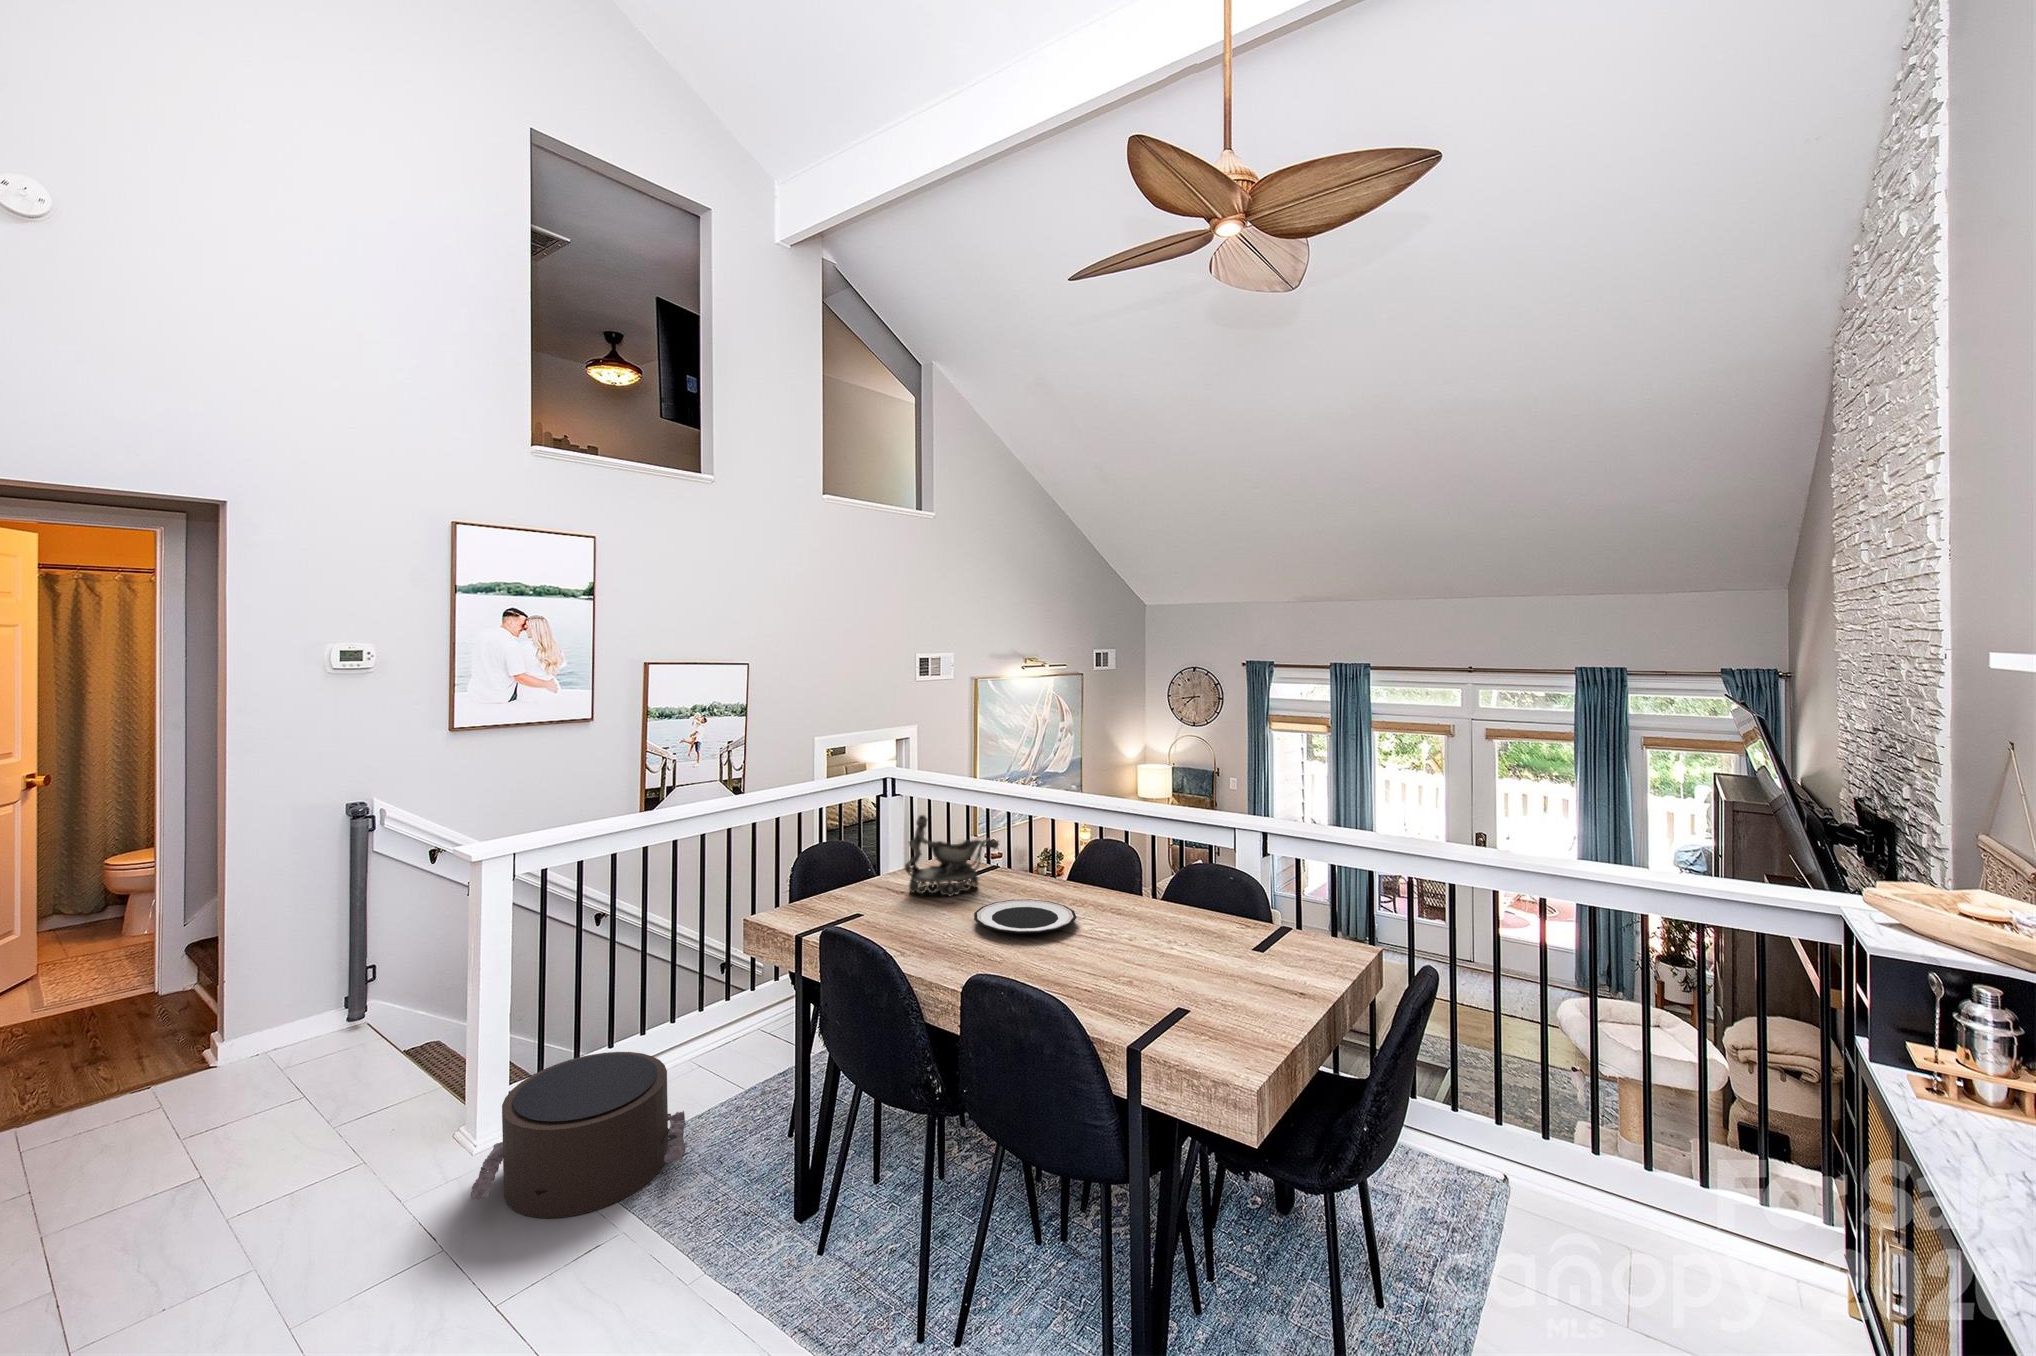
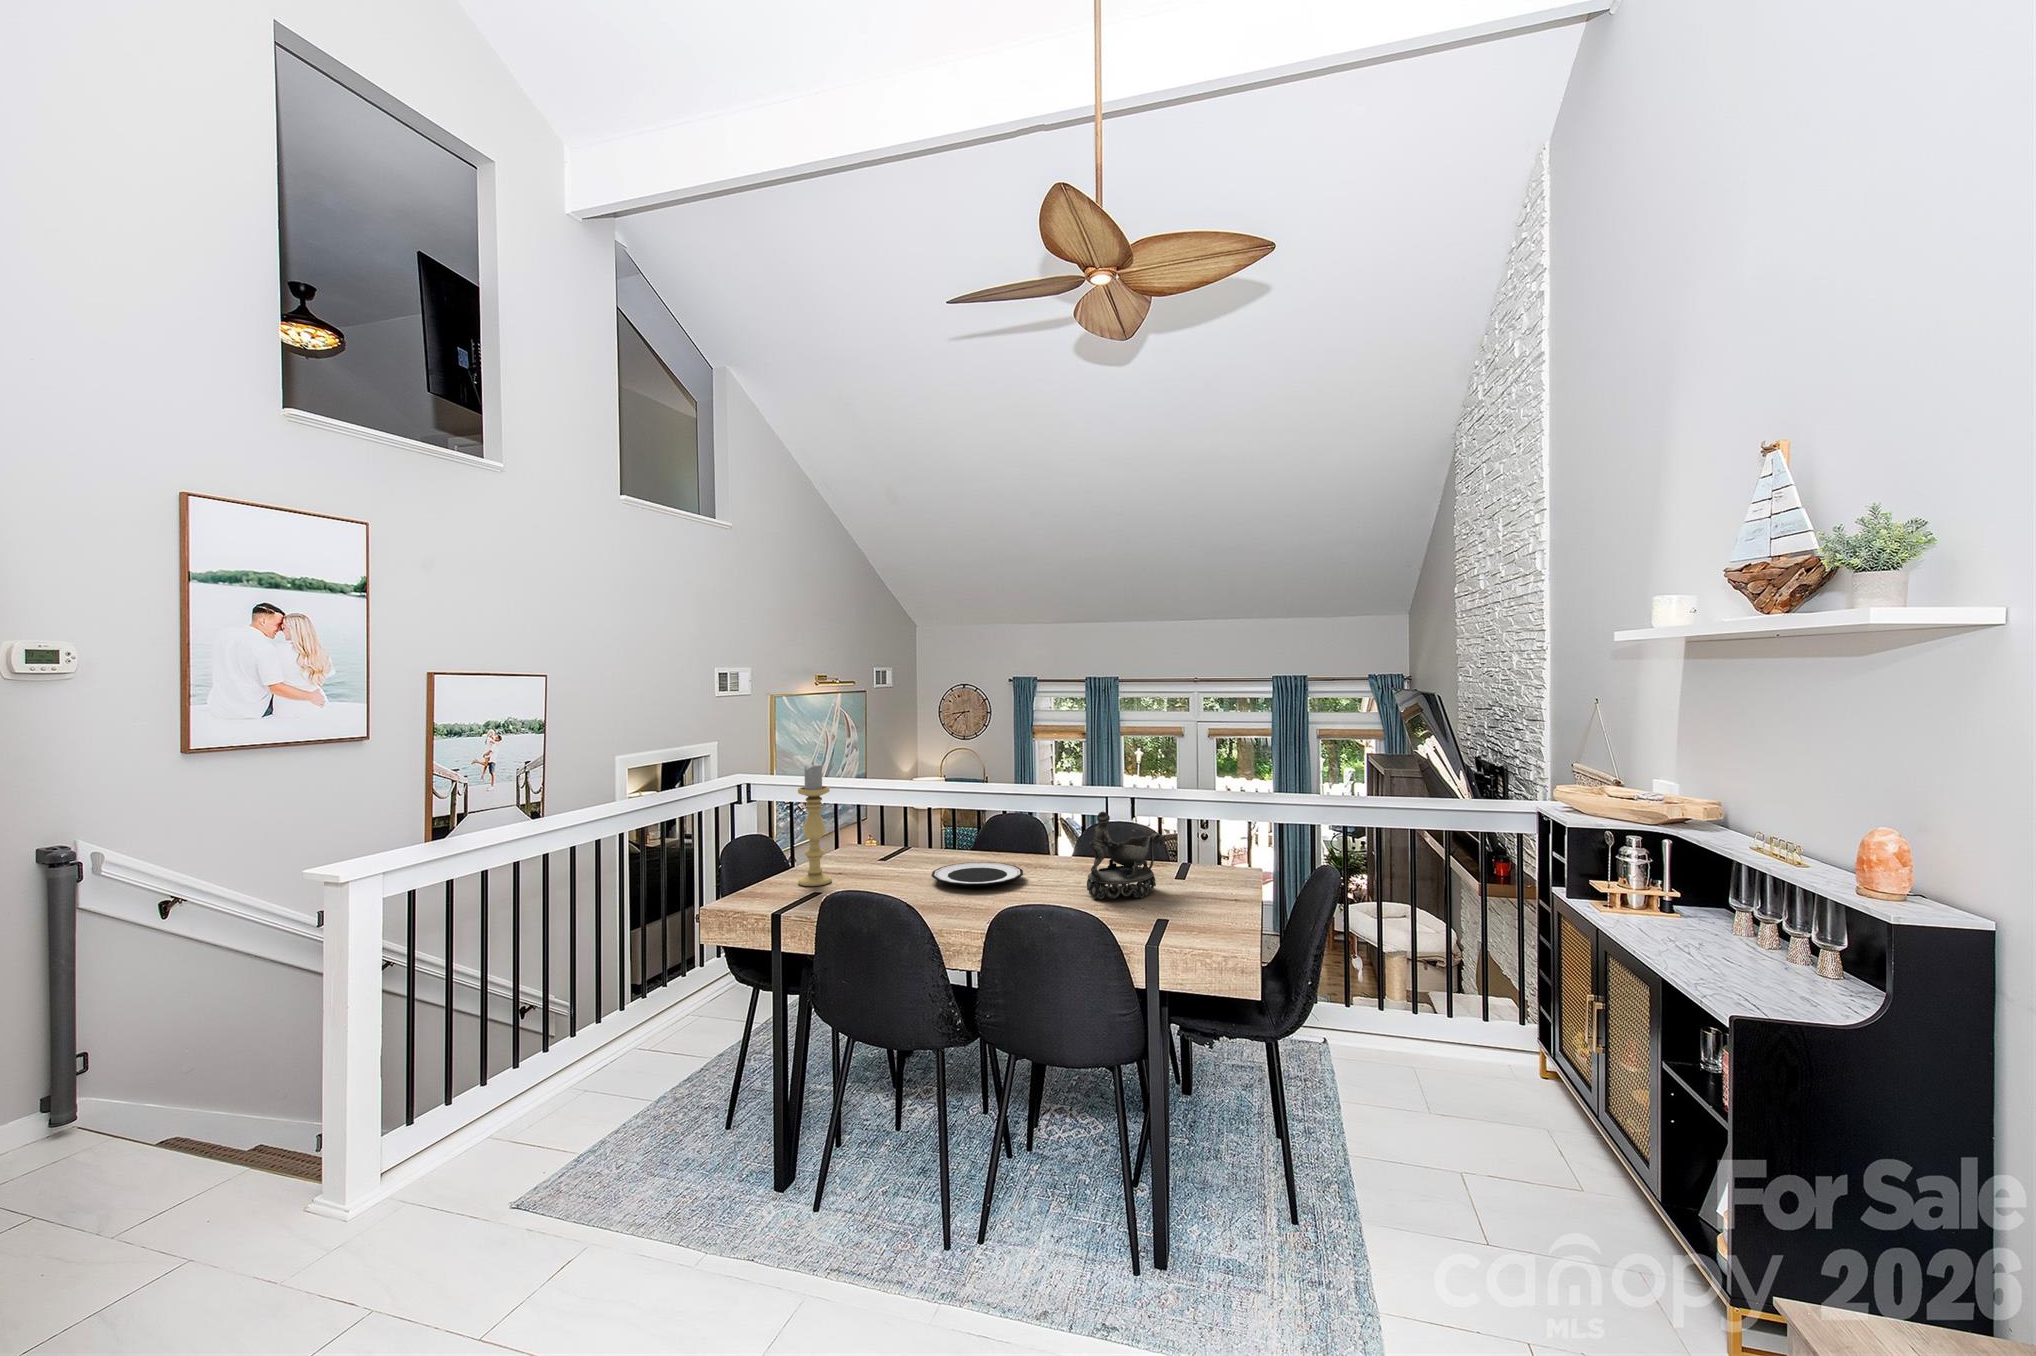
candle holder: none [850,780,884,909] -> present [798,764,832,886]
decorative bowl: present [905,815,999,896] -> present [1087,812,1166,899]
pouf: present [470,1052,687,1218] -> none [385,1075,633,1261]

